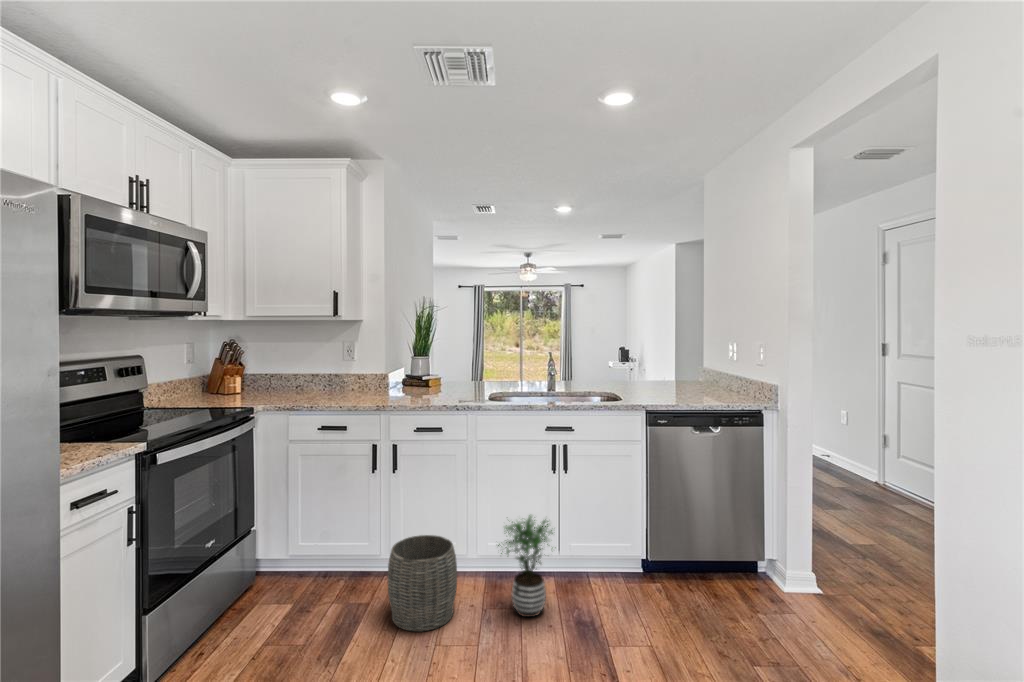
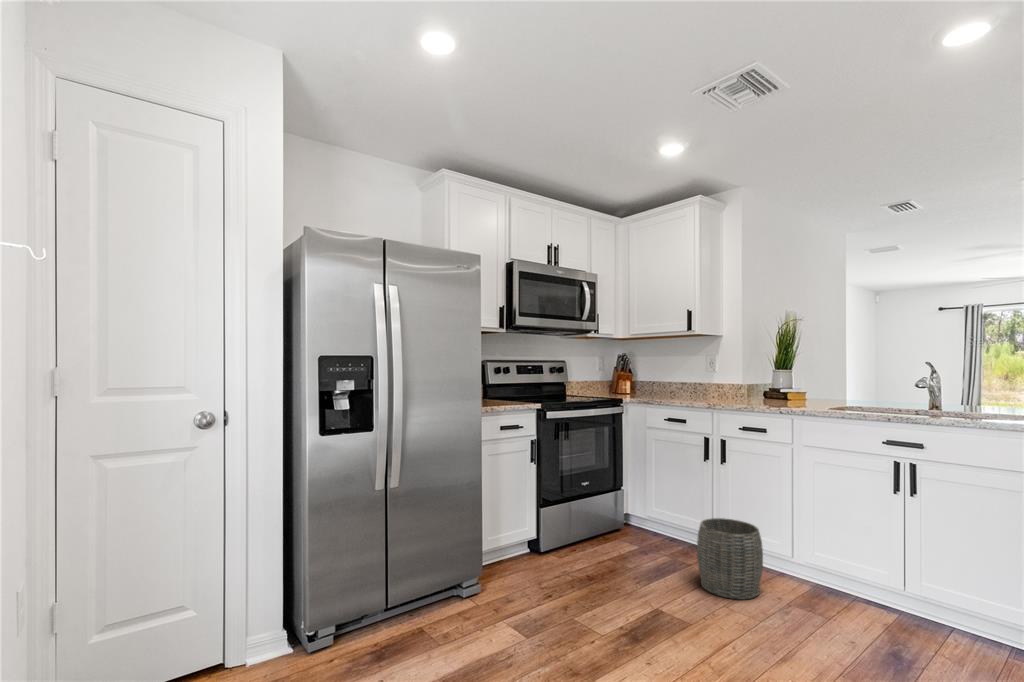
potted plant: present [498,515,556,617] -> none [793,520,875,629]

